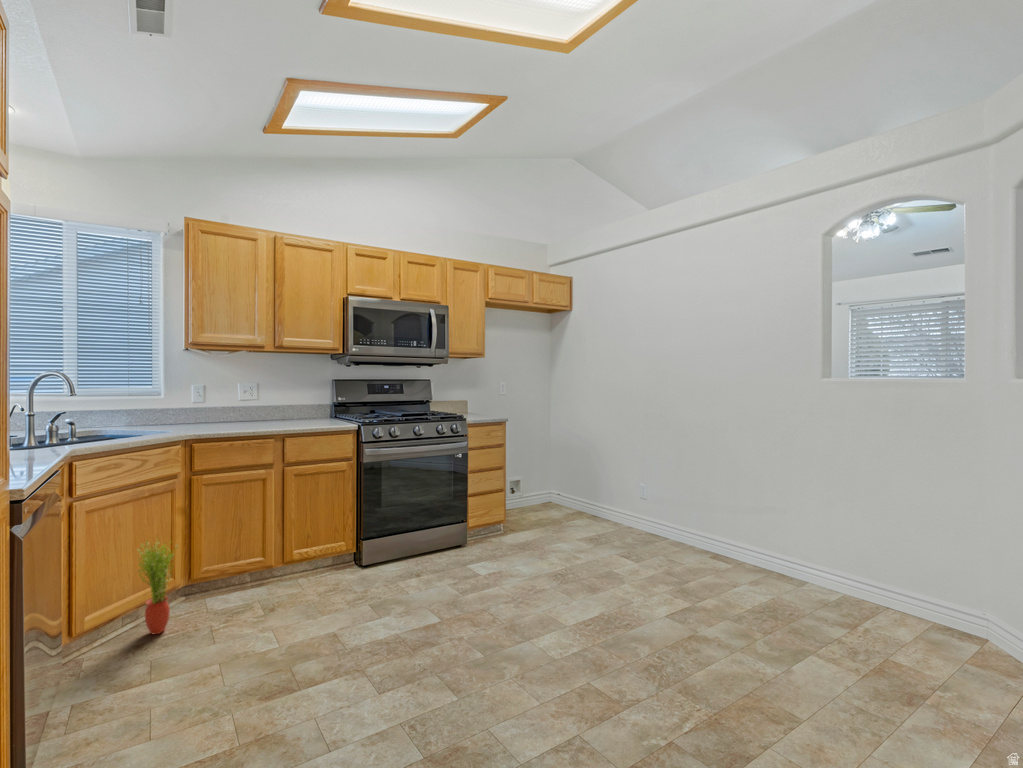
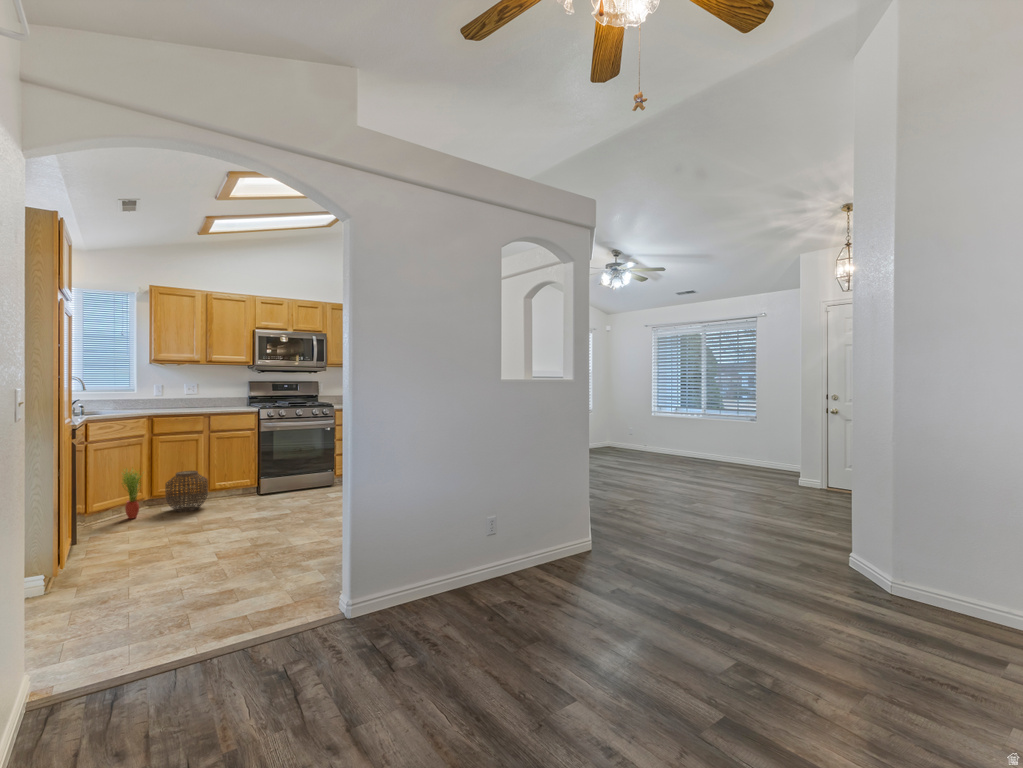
woven basket: none [215,535,286,613] -> present [165,471,208,512]

